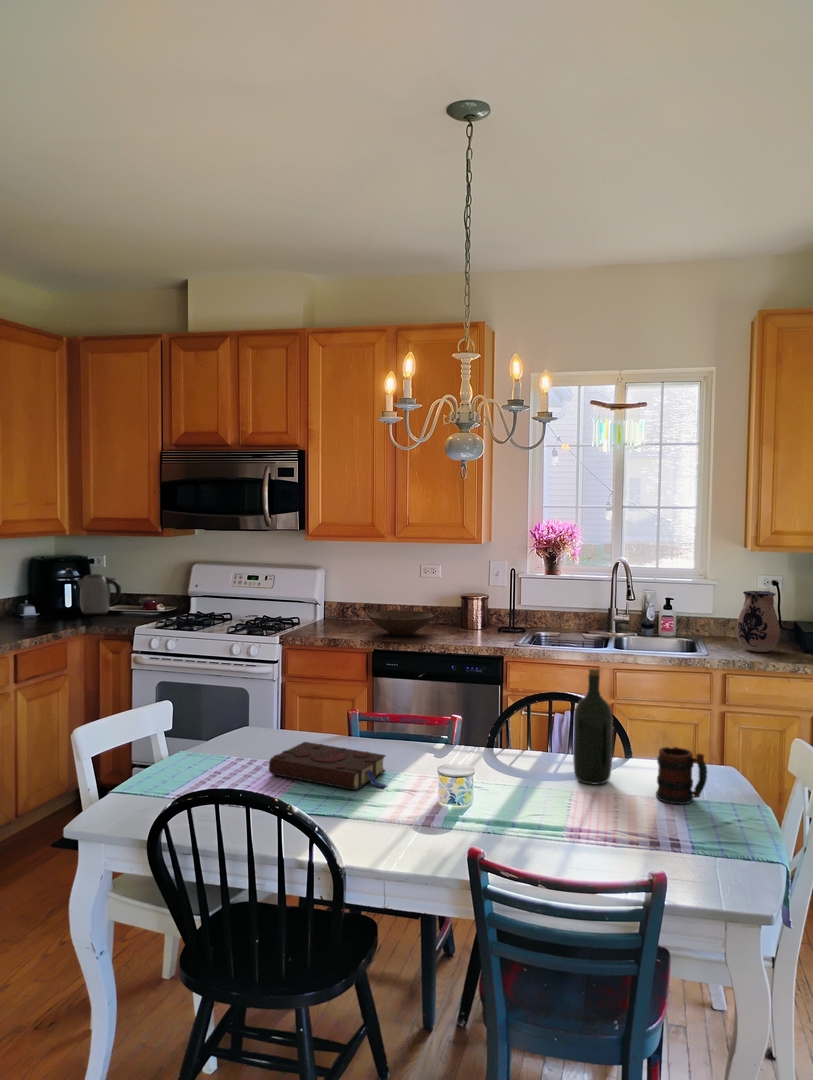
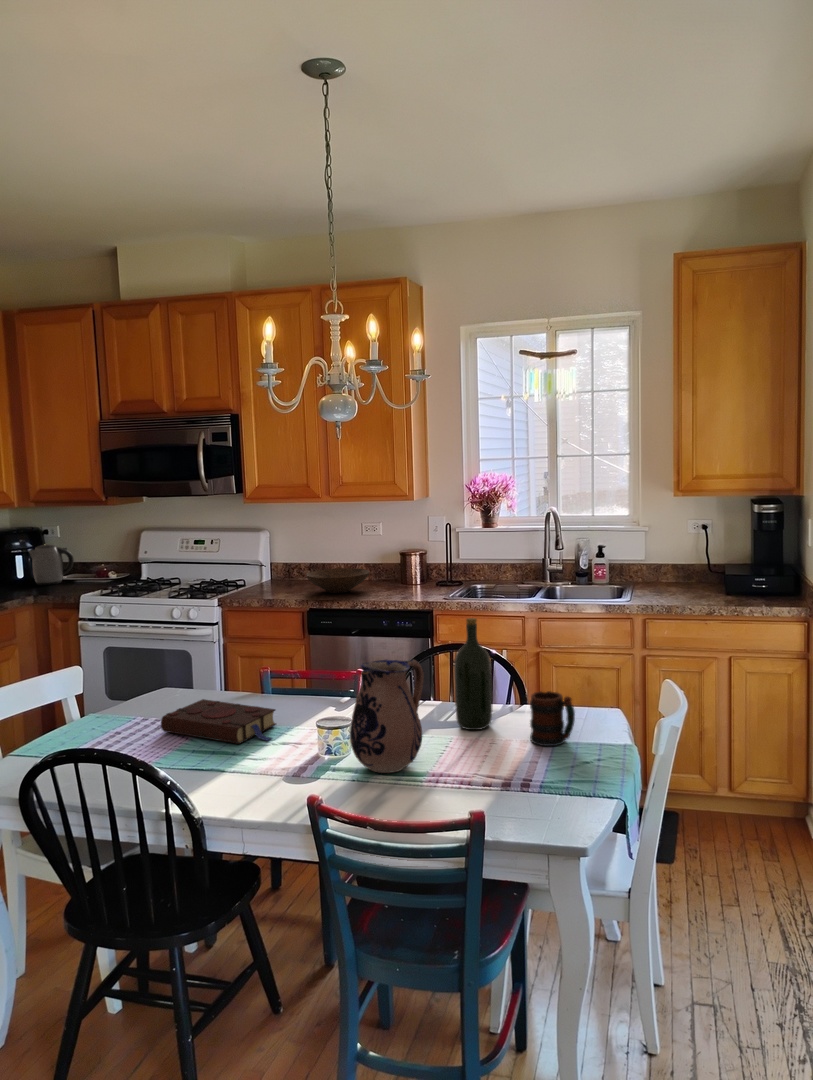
ceramic pitcher: present [736,591,780,652] -> present [350,660,424,773]

